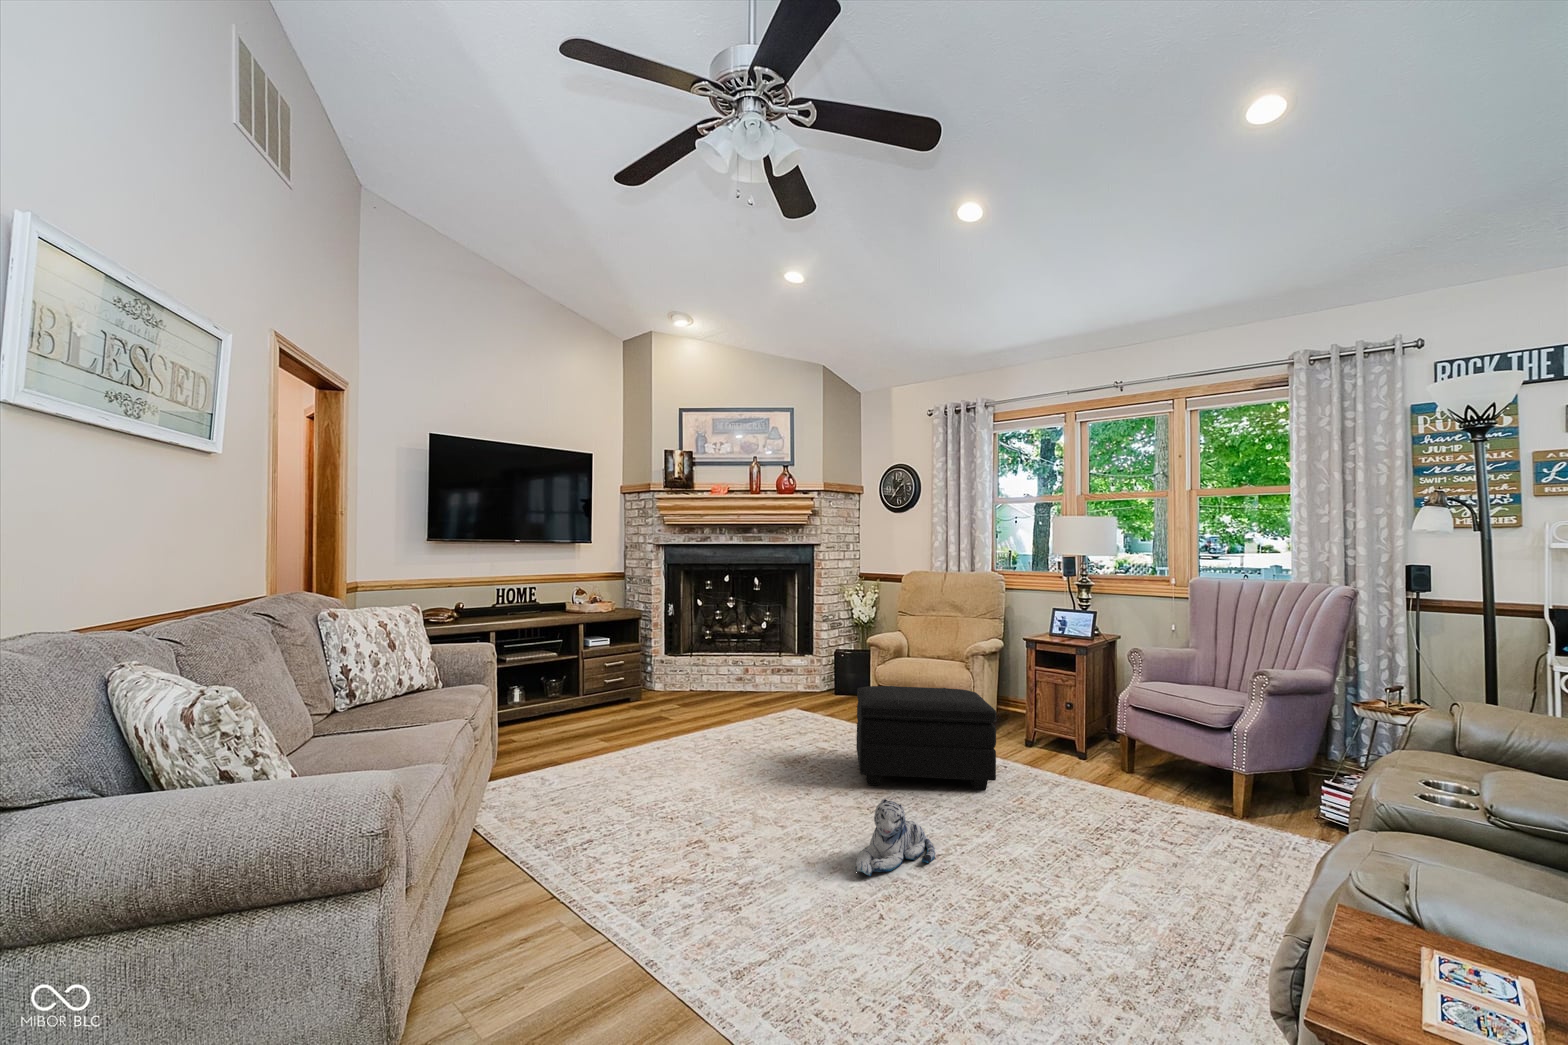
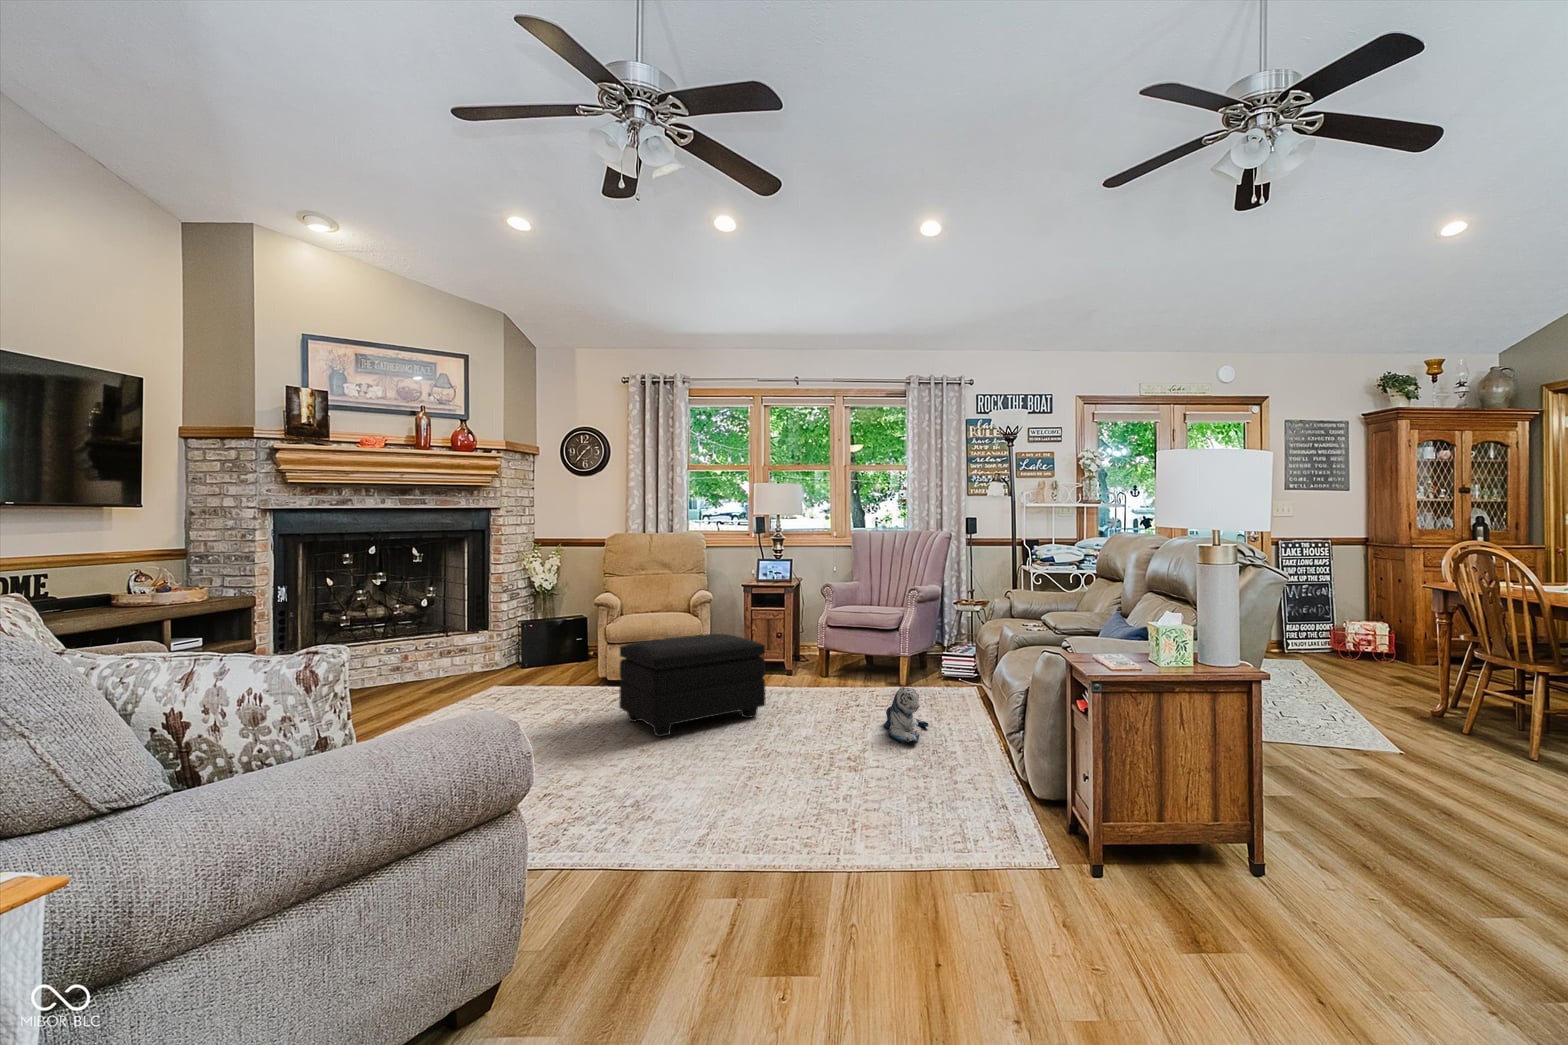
plush toy: present [855,799,935,876] -> present [884,687,929,743]

